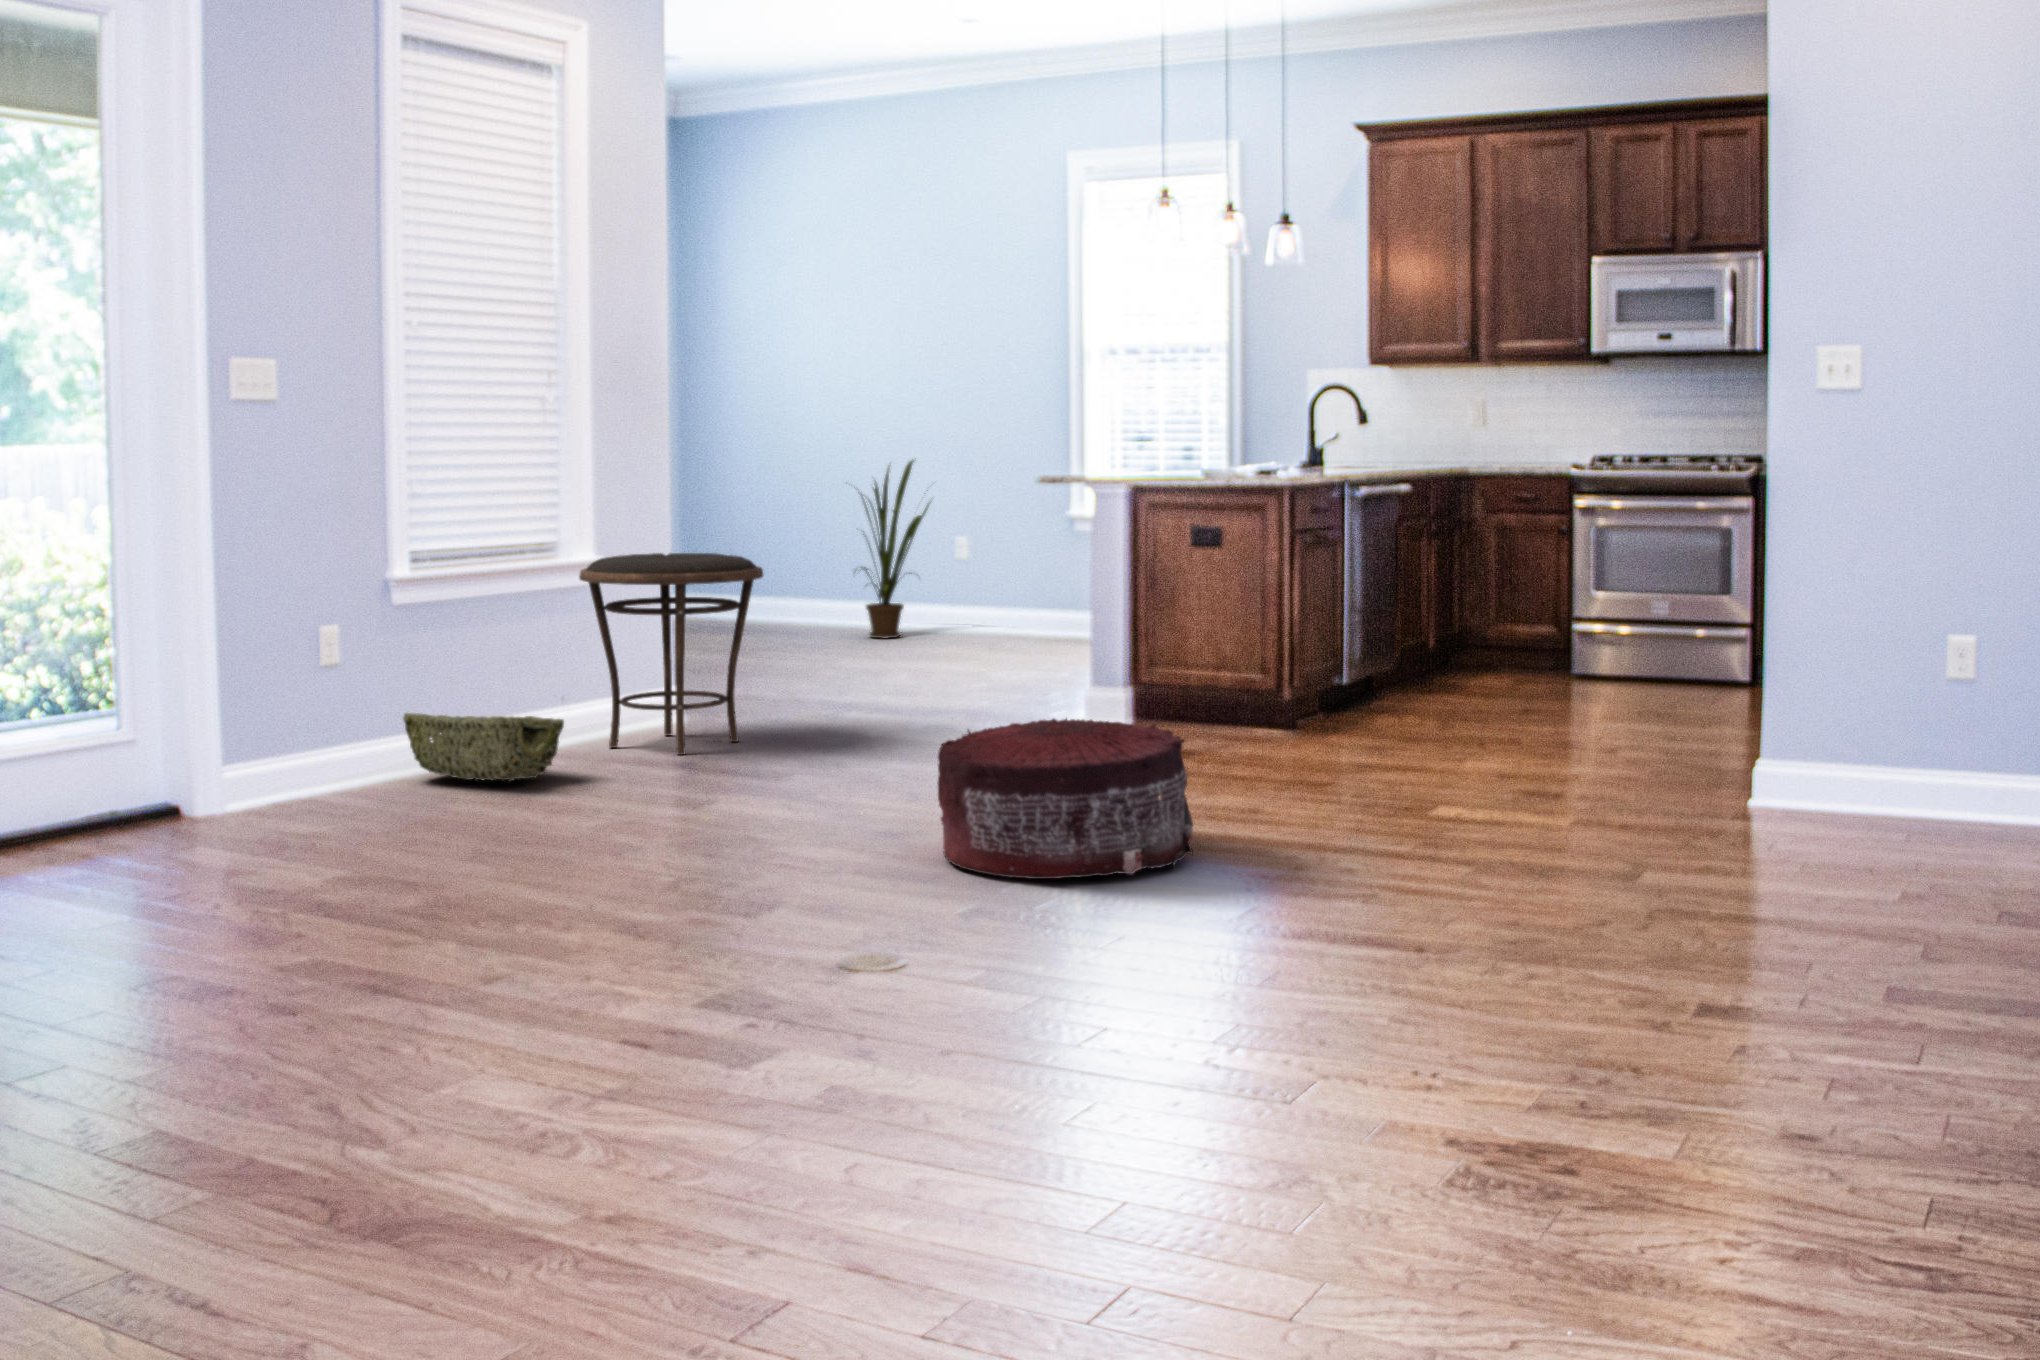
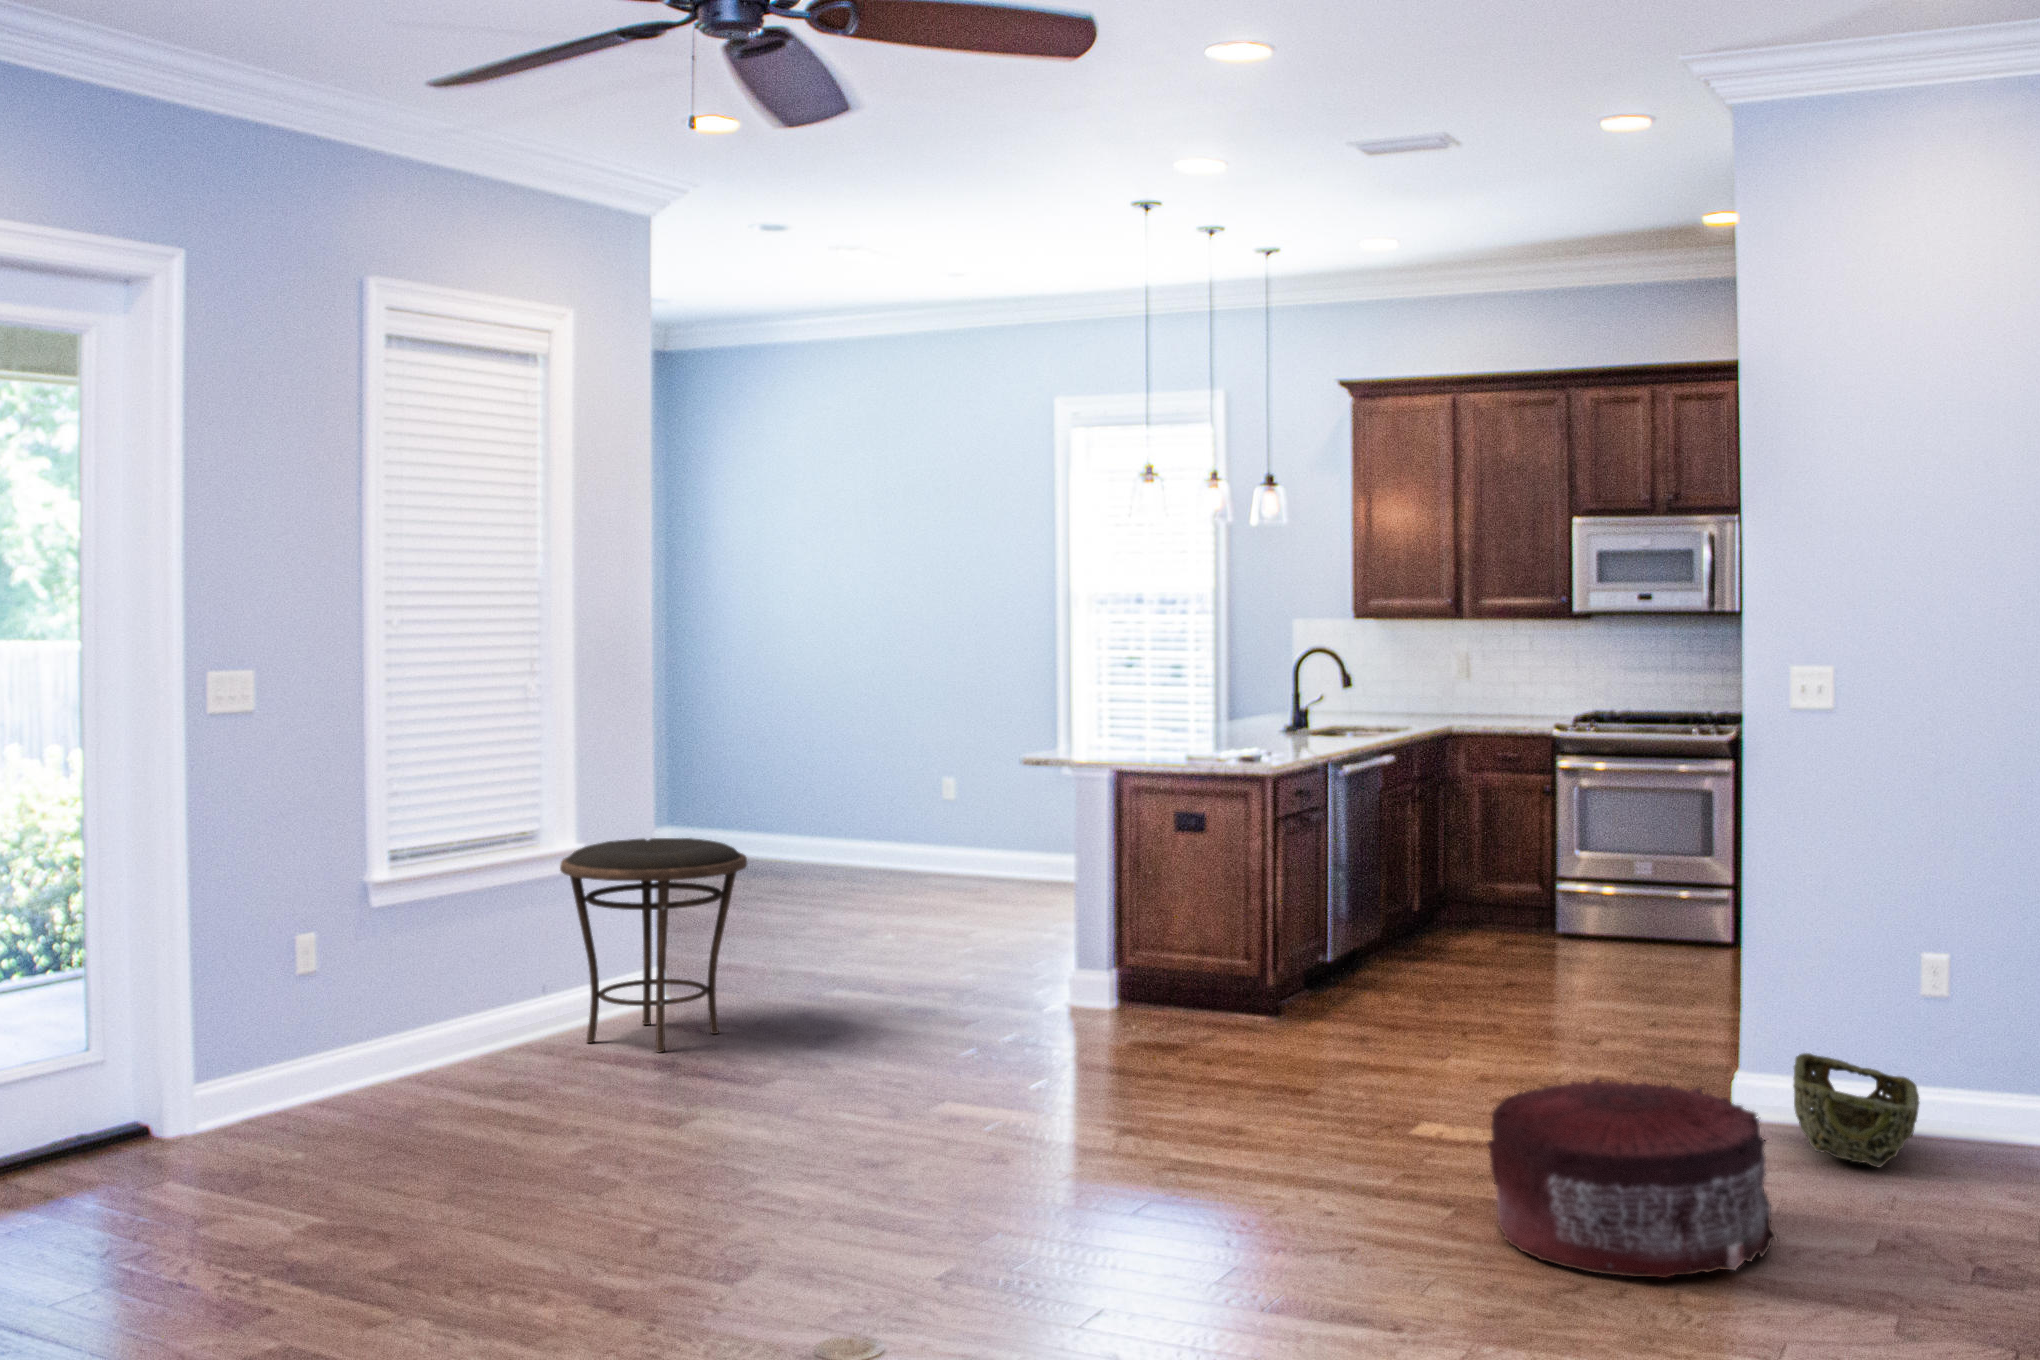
house plant: present [862,460,929,639] -> none [824,695,922,882]
woven basket: present [403,713,564,781] -> present [1793,1053,1919,1167]
pouf: present [938,719,1193,879] -> present [1487,1078,1777,1278]

